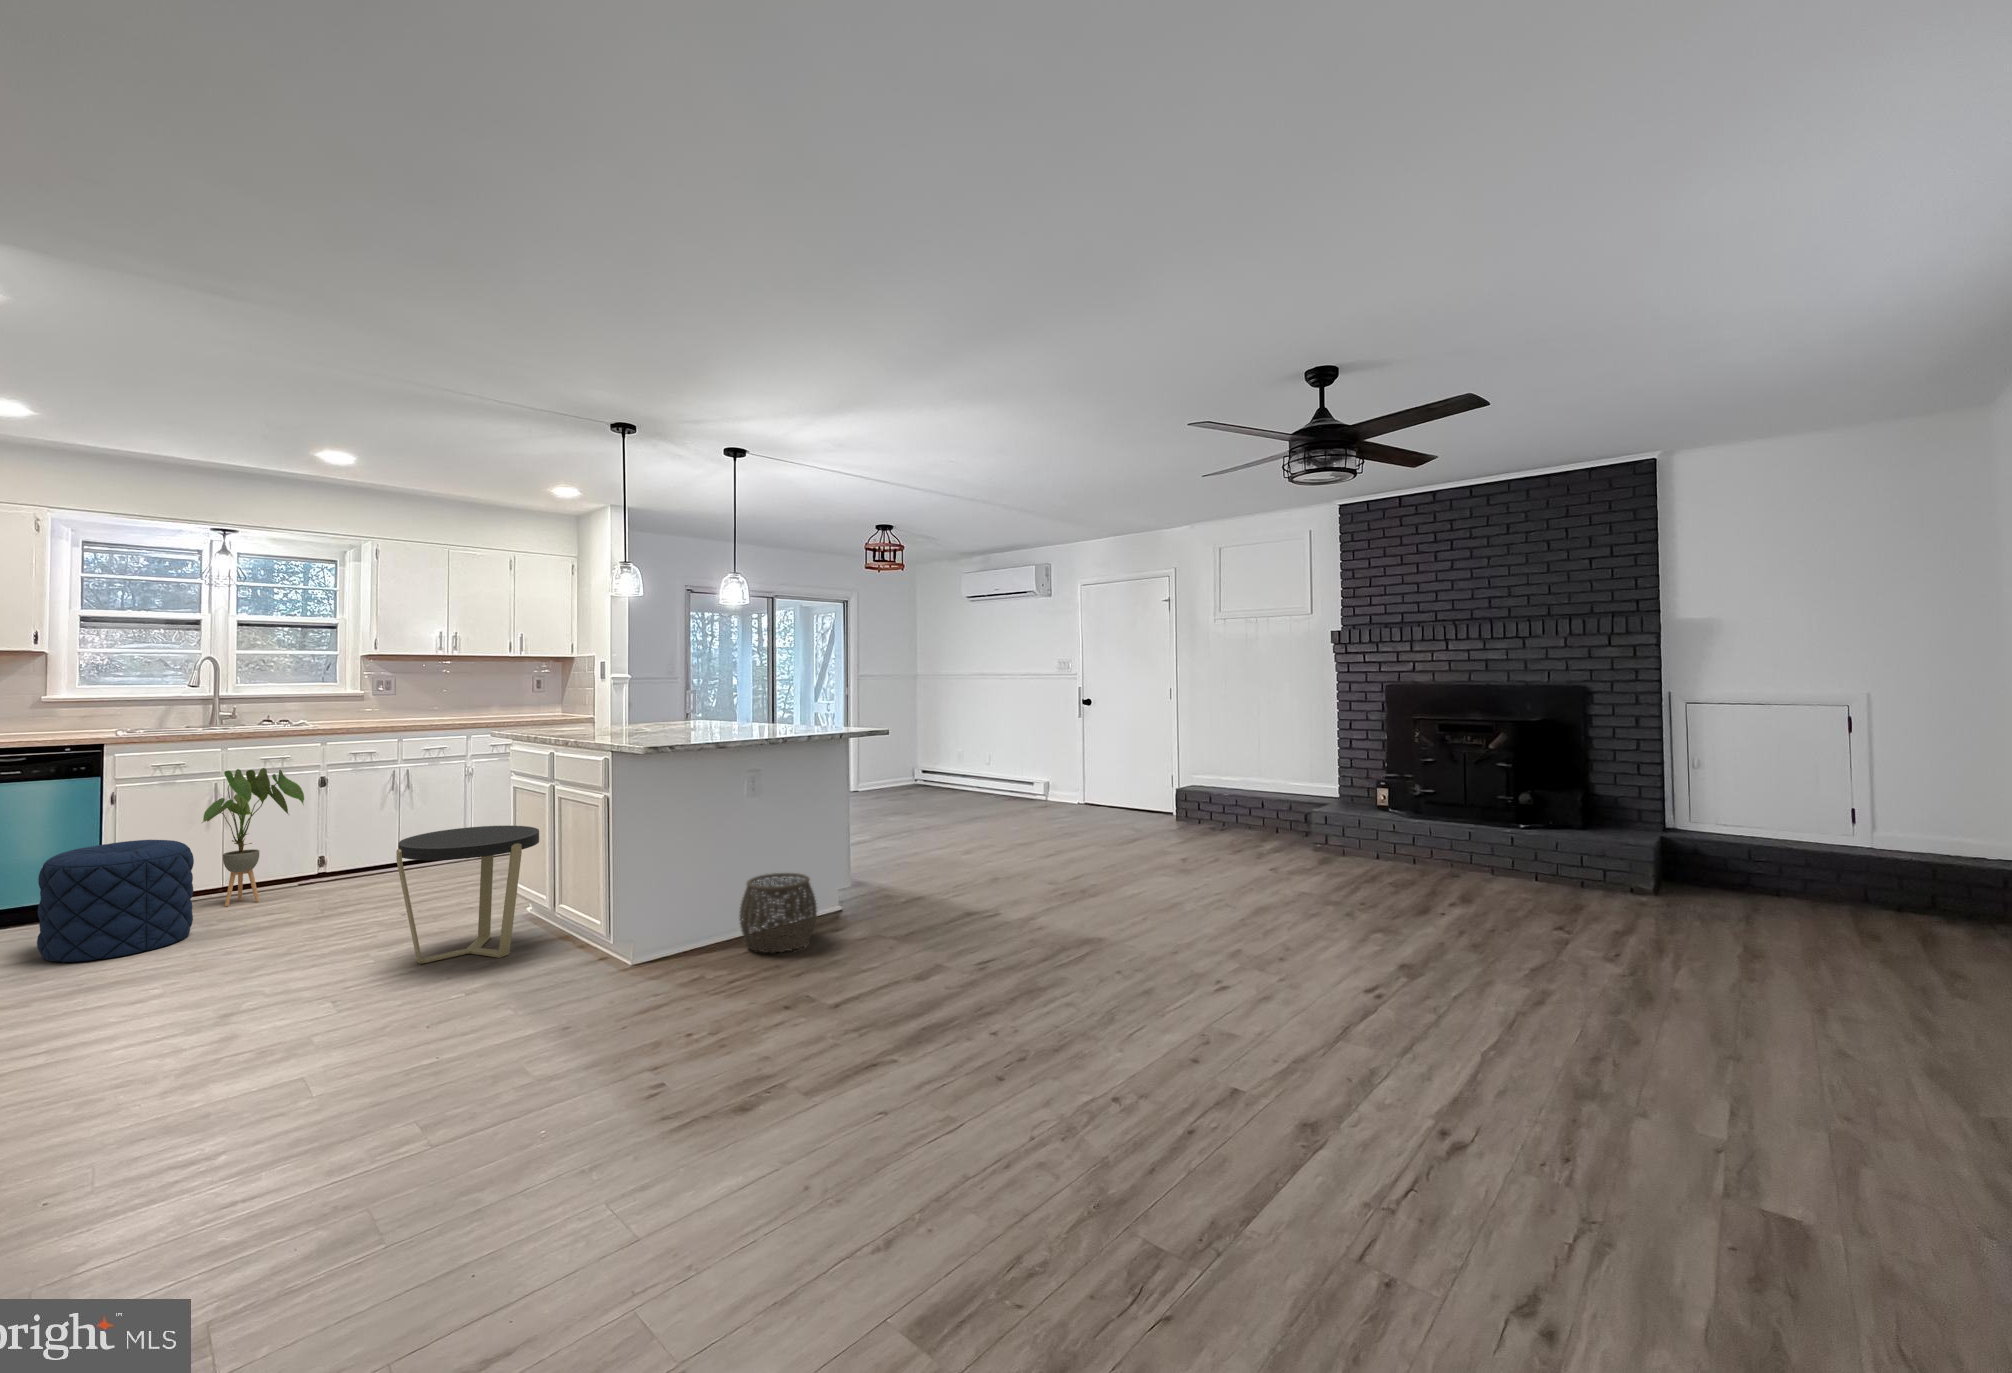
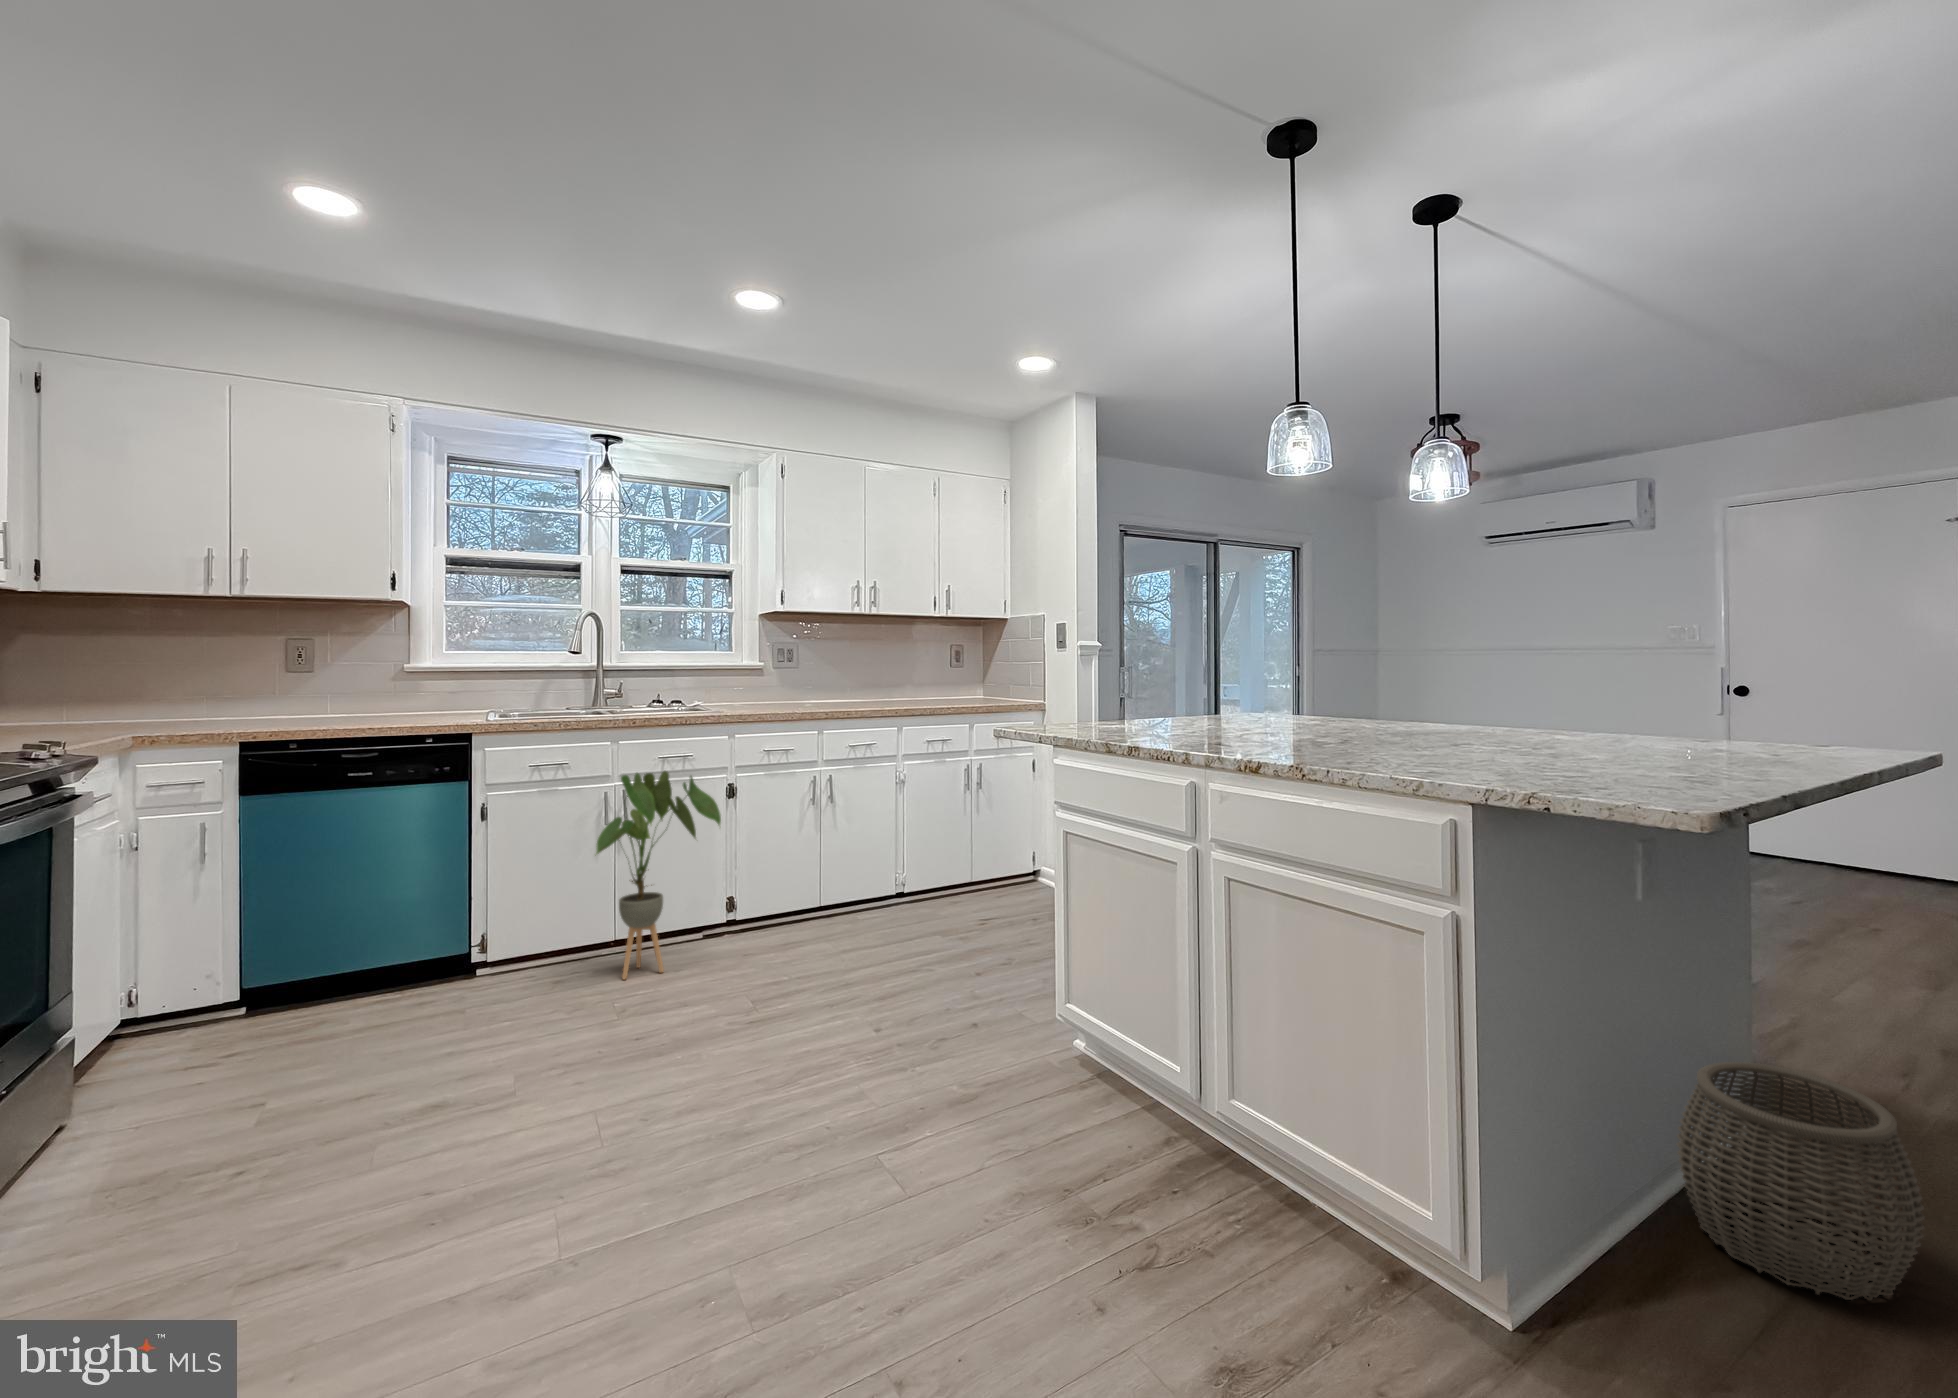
side table: present [396,825,539,964] -> none [958,904,1203,1210]
pouf: present [37,840,194,962] -> none [384,888,592,1106]

